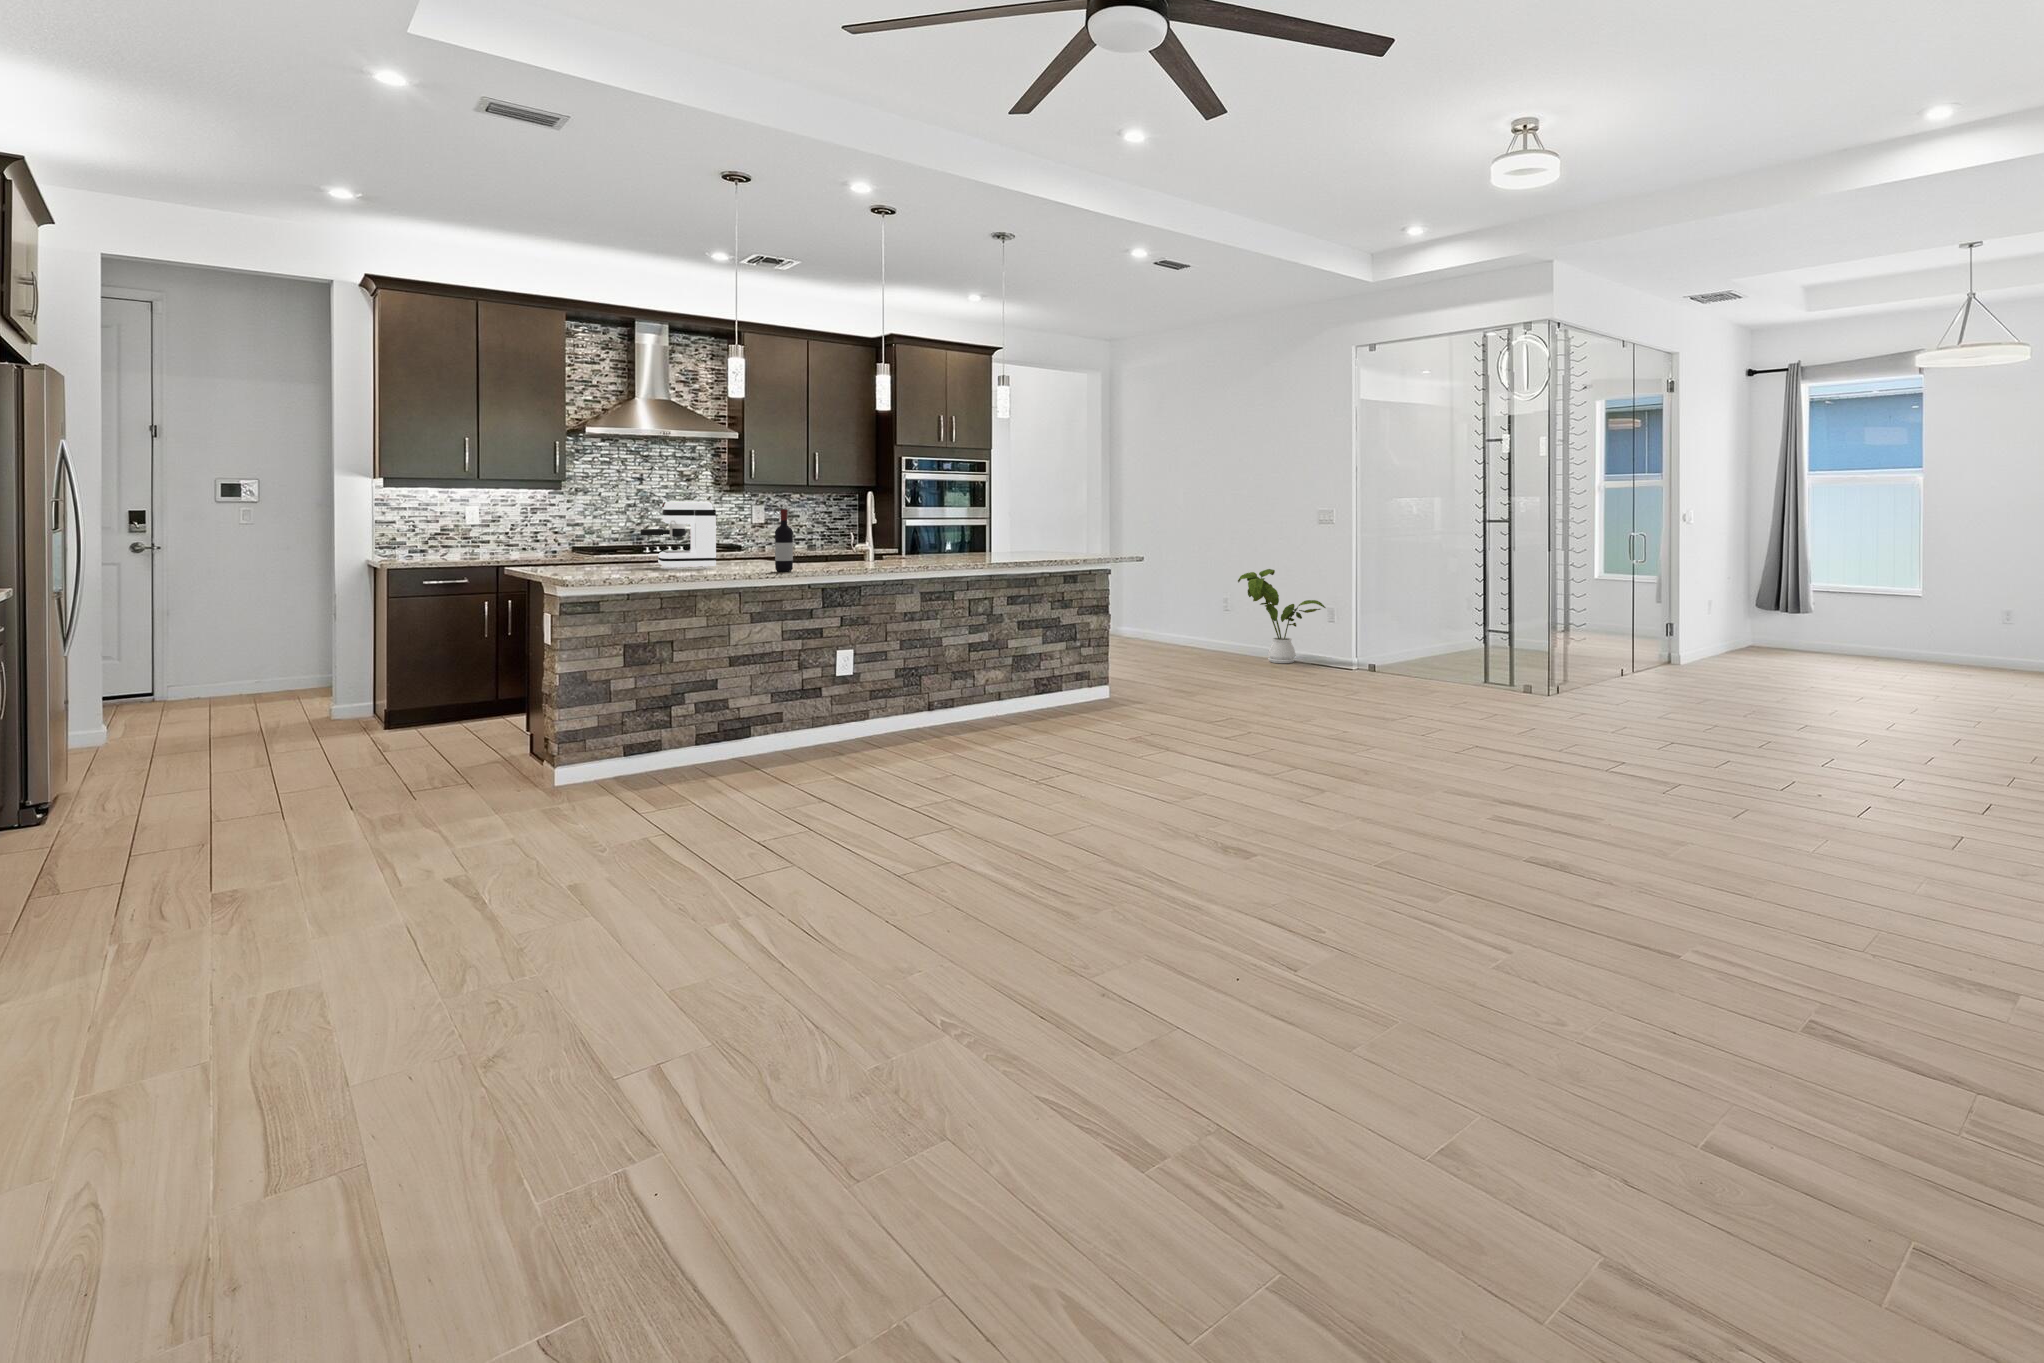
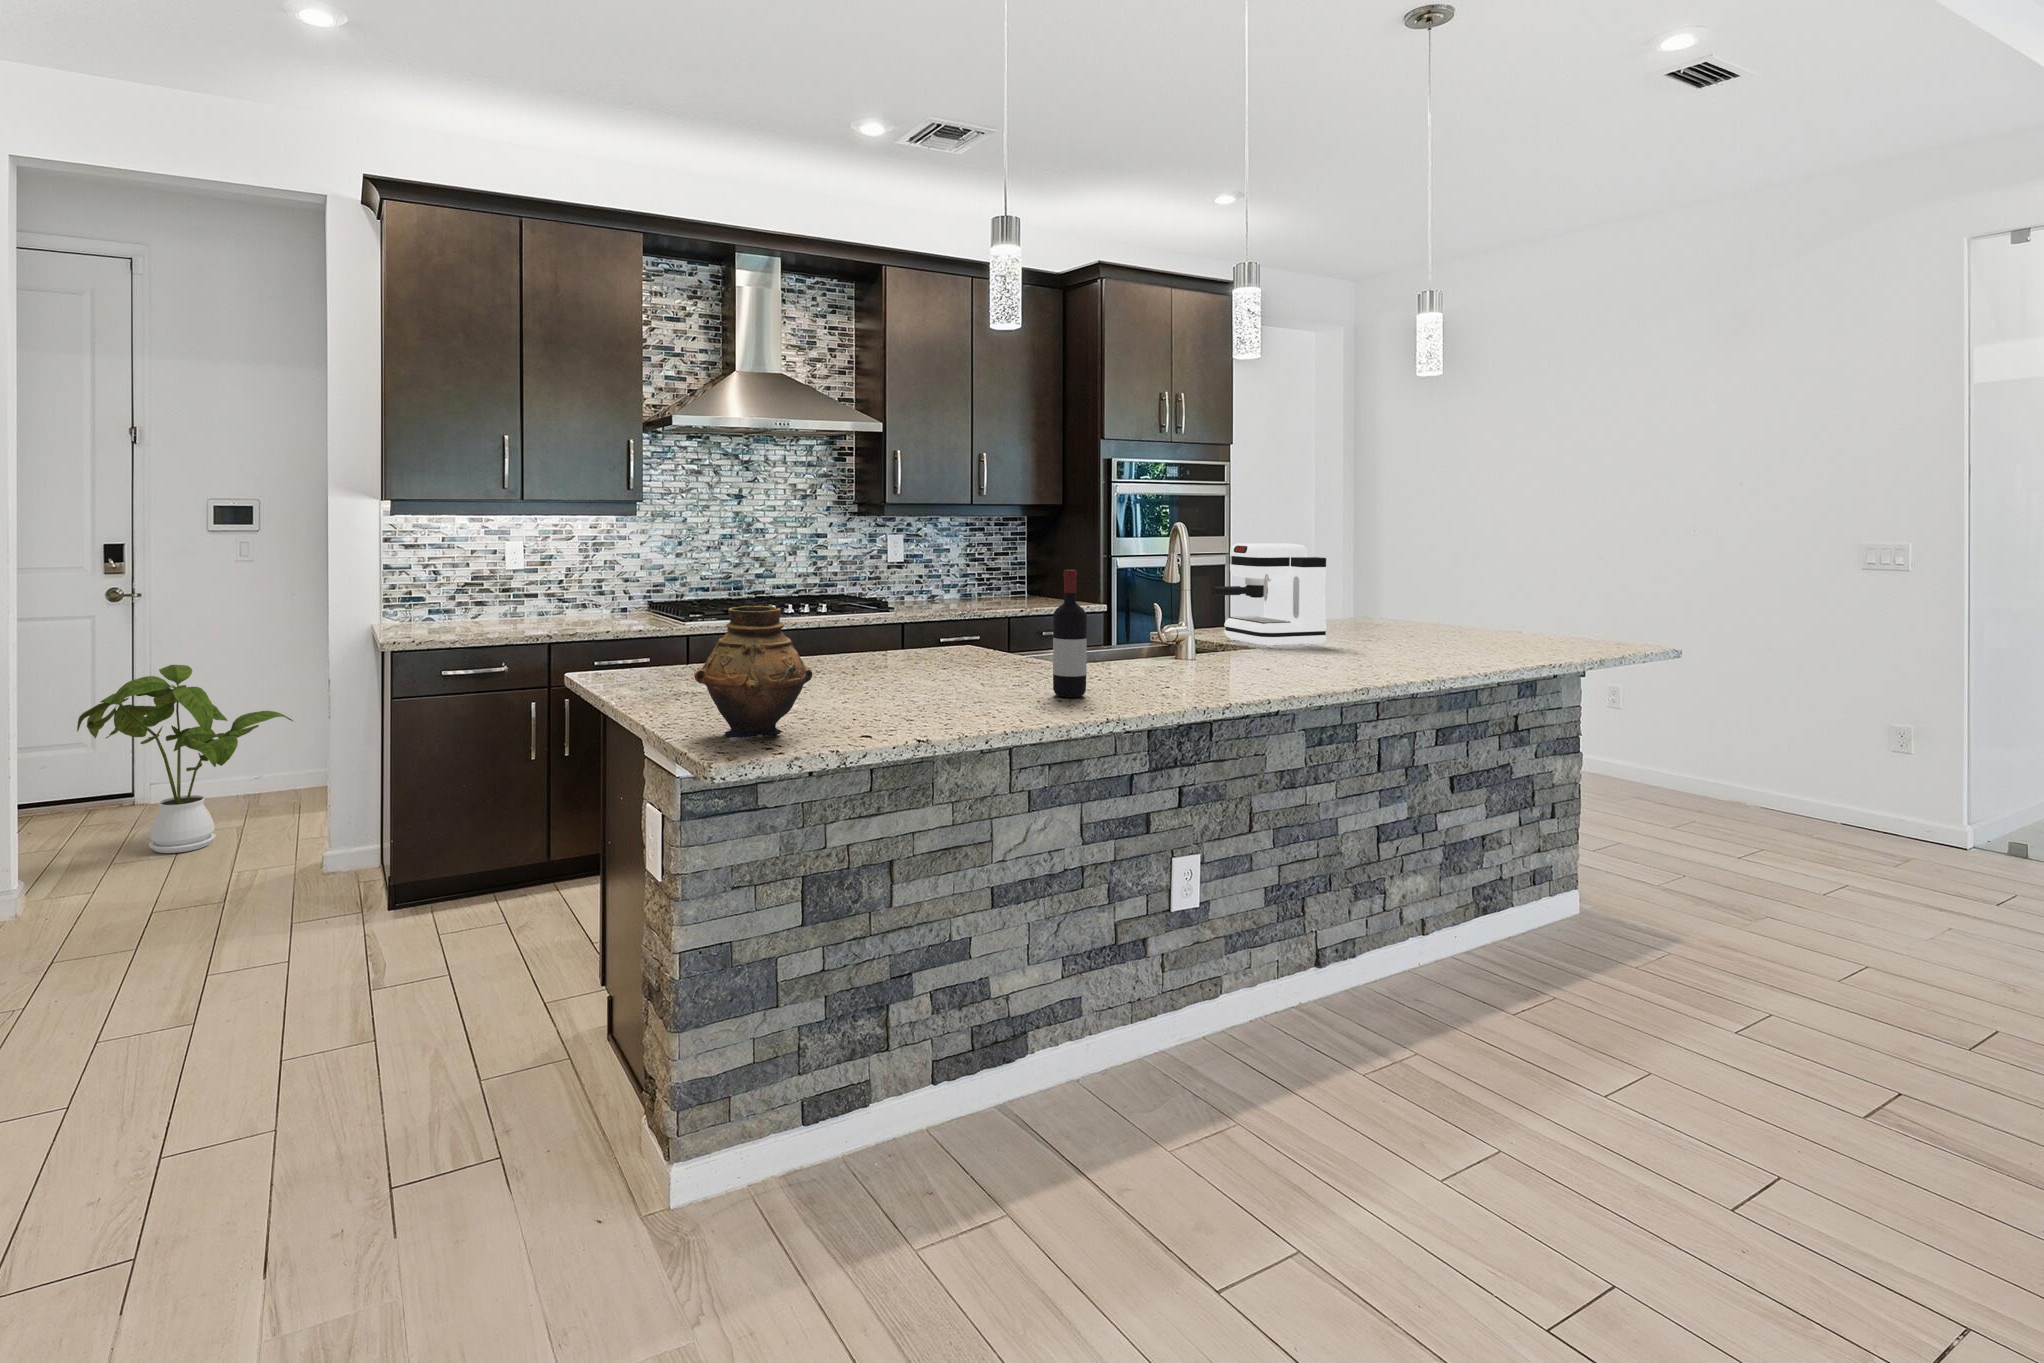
coffee maker: present [641,501,716,568] -> present [1211,543,1326,647]
vase: none [567,519,629,578] -> present [694,606,812,738]
house plant: present [1238,569,1326,663] -> present [77,665,293,853]

